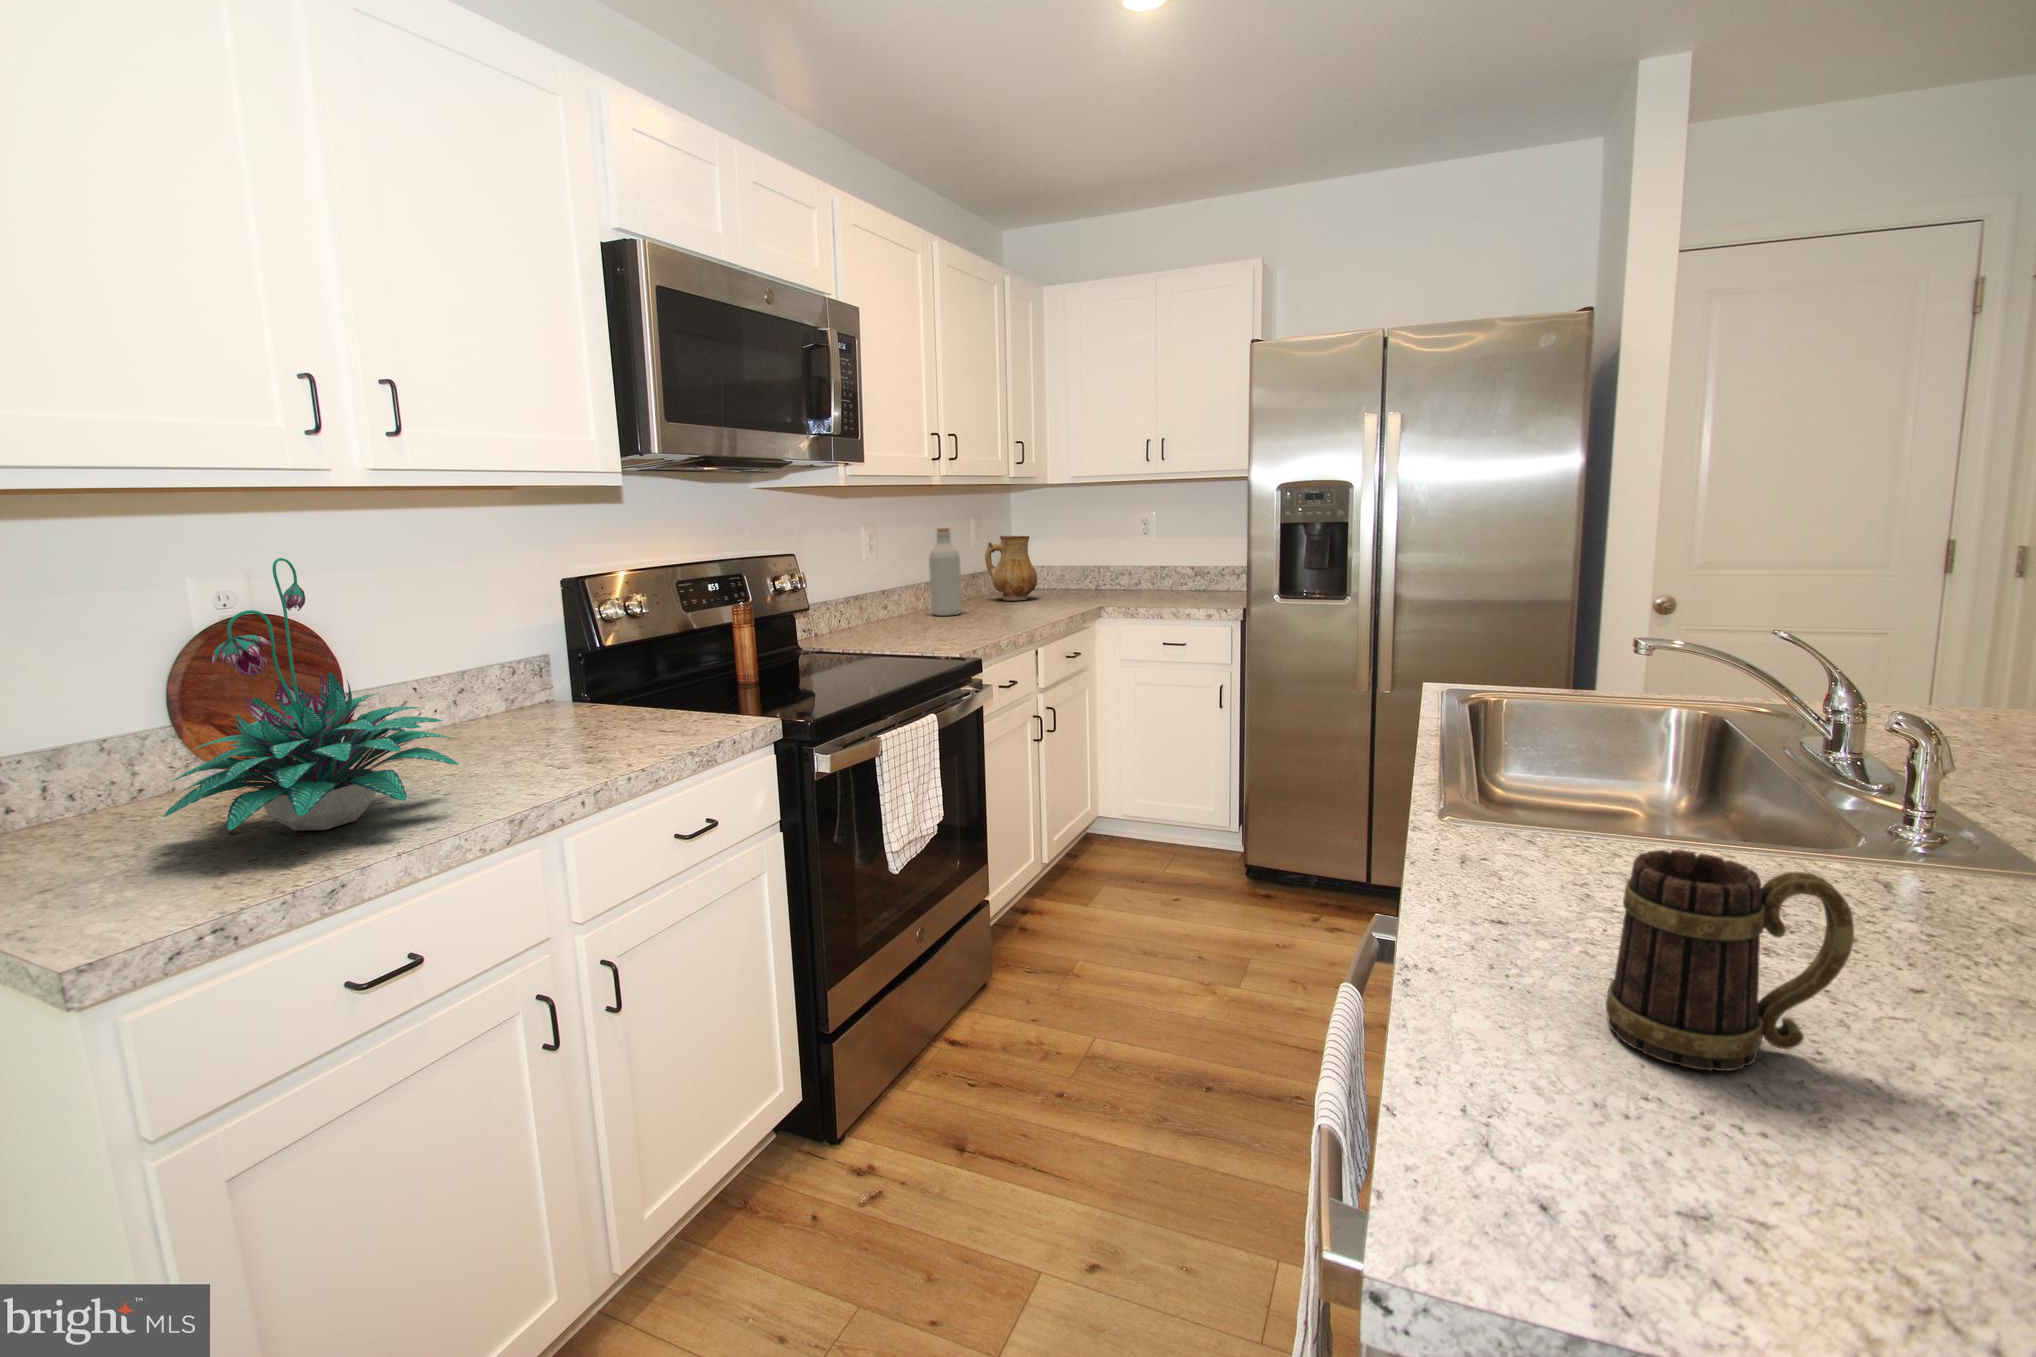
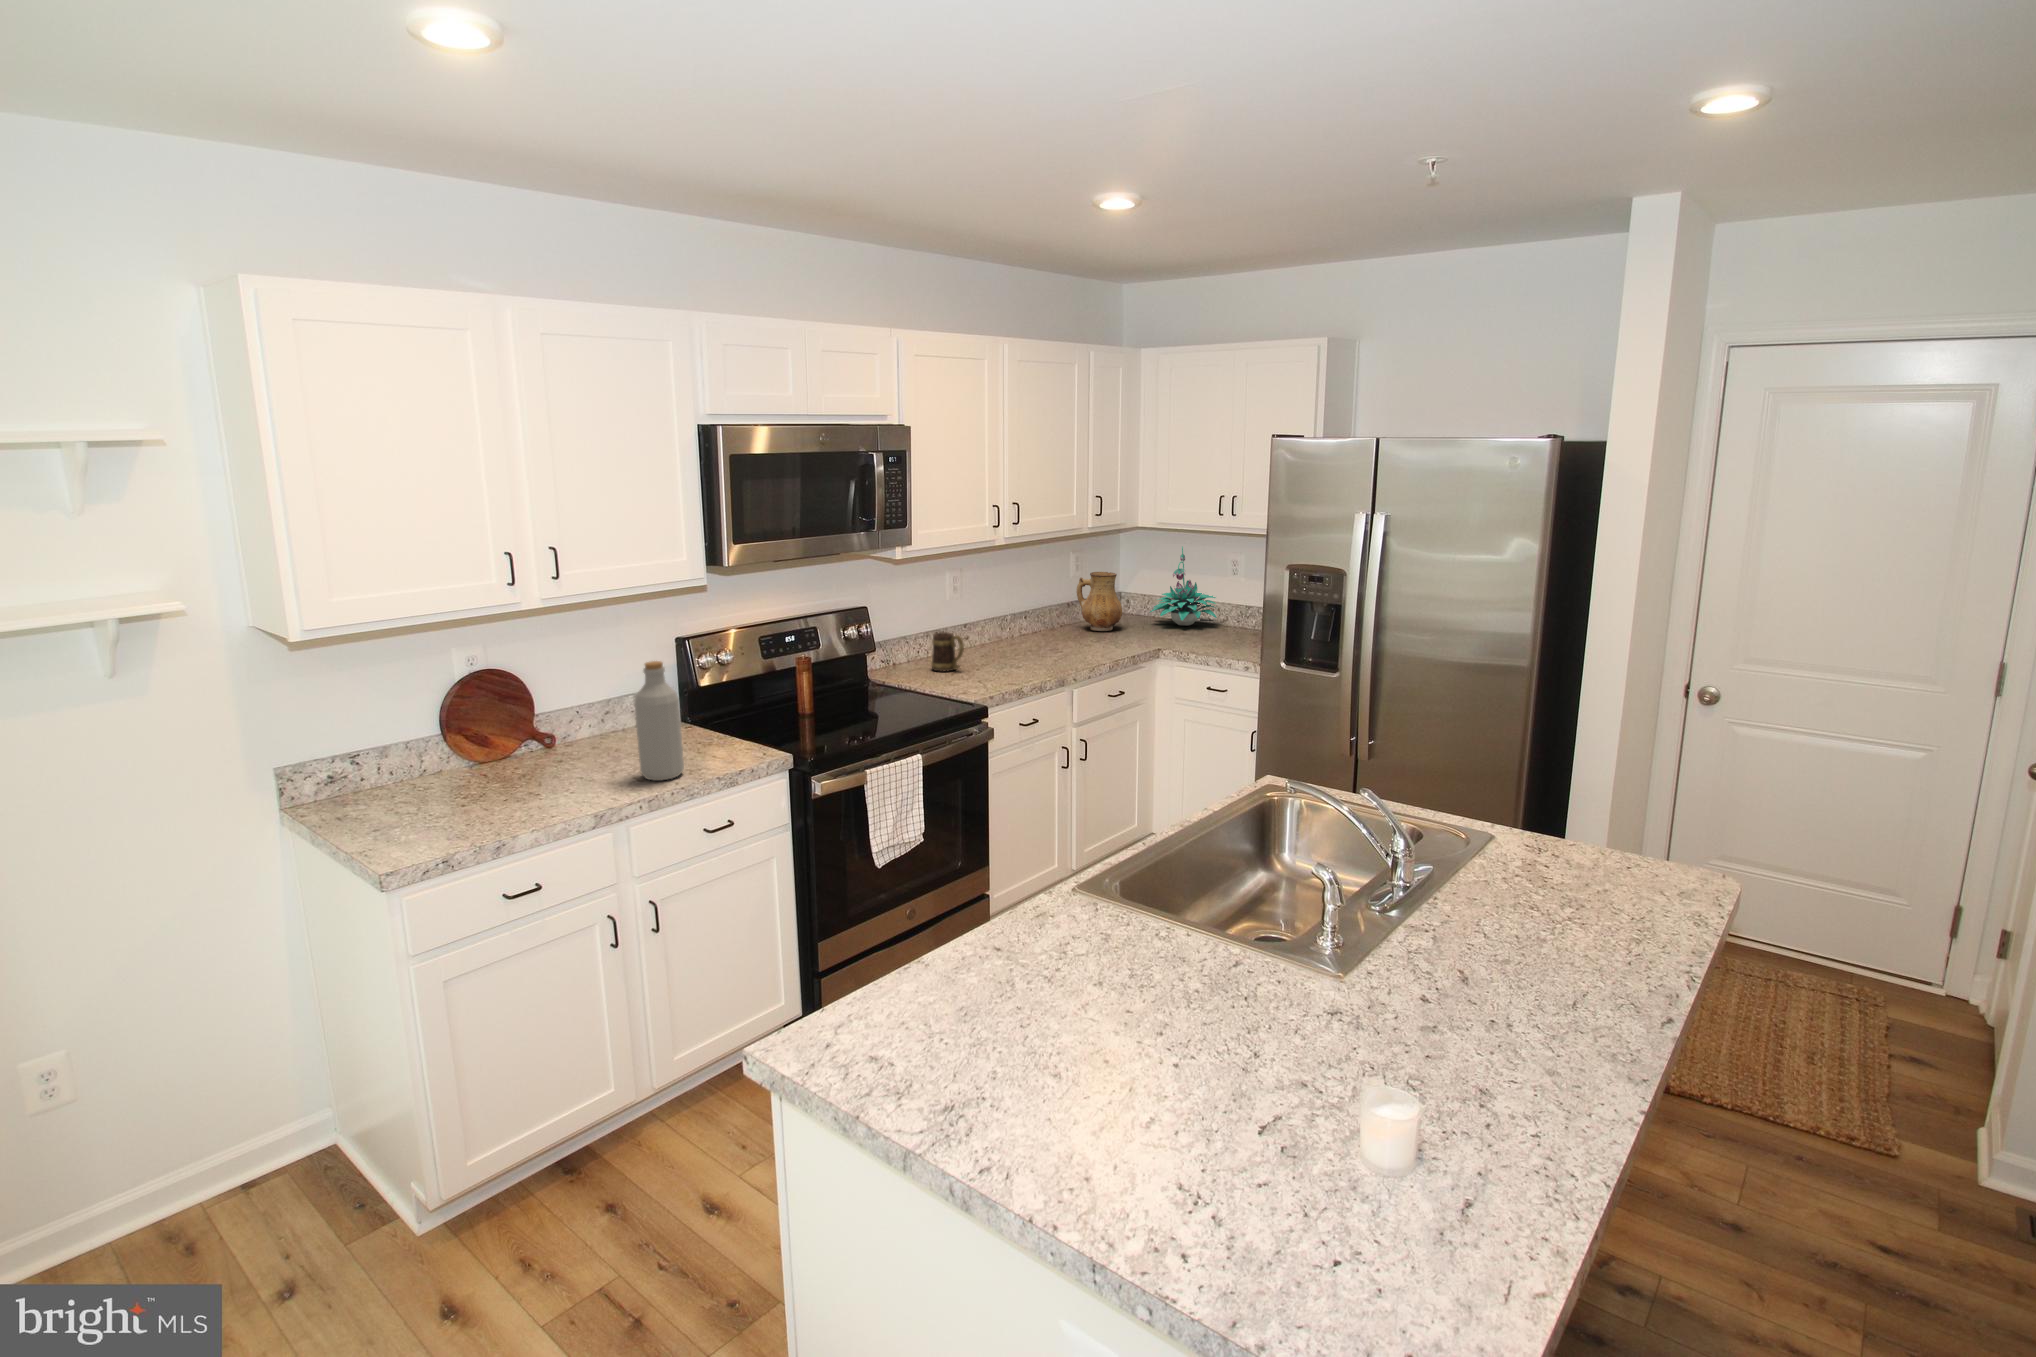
bottle: present [929,528,962,616] -> present [634,661,684,781]
plant: present [164,558,458,831] -> present [1150,547,1217,626]
mug: present [1606,850,1854,1071] -> present [931,632,964,672]

